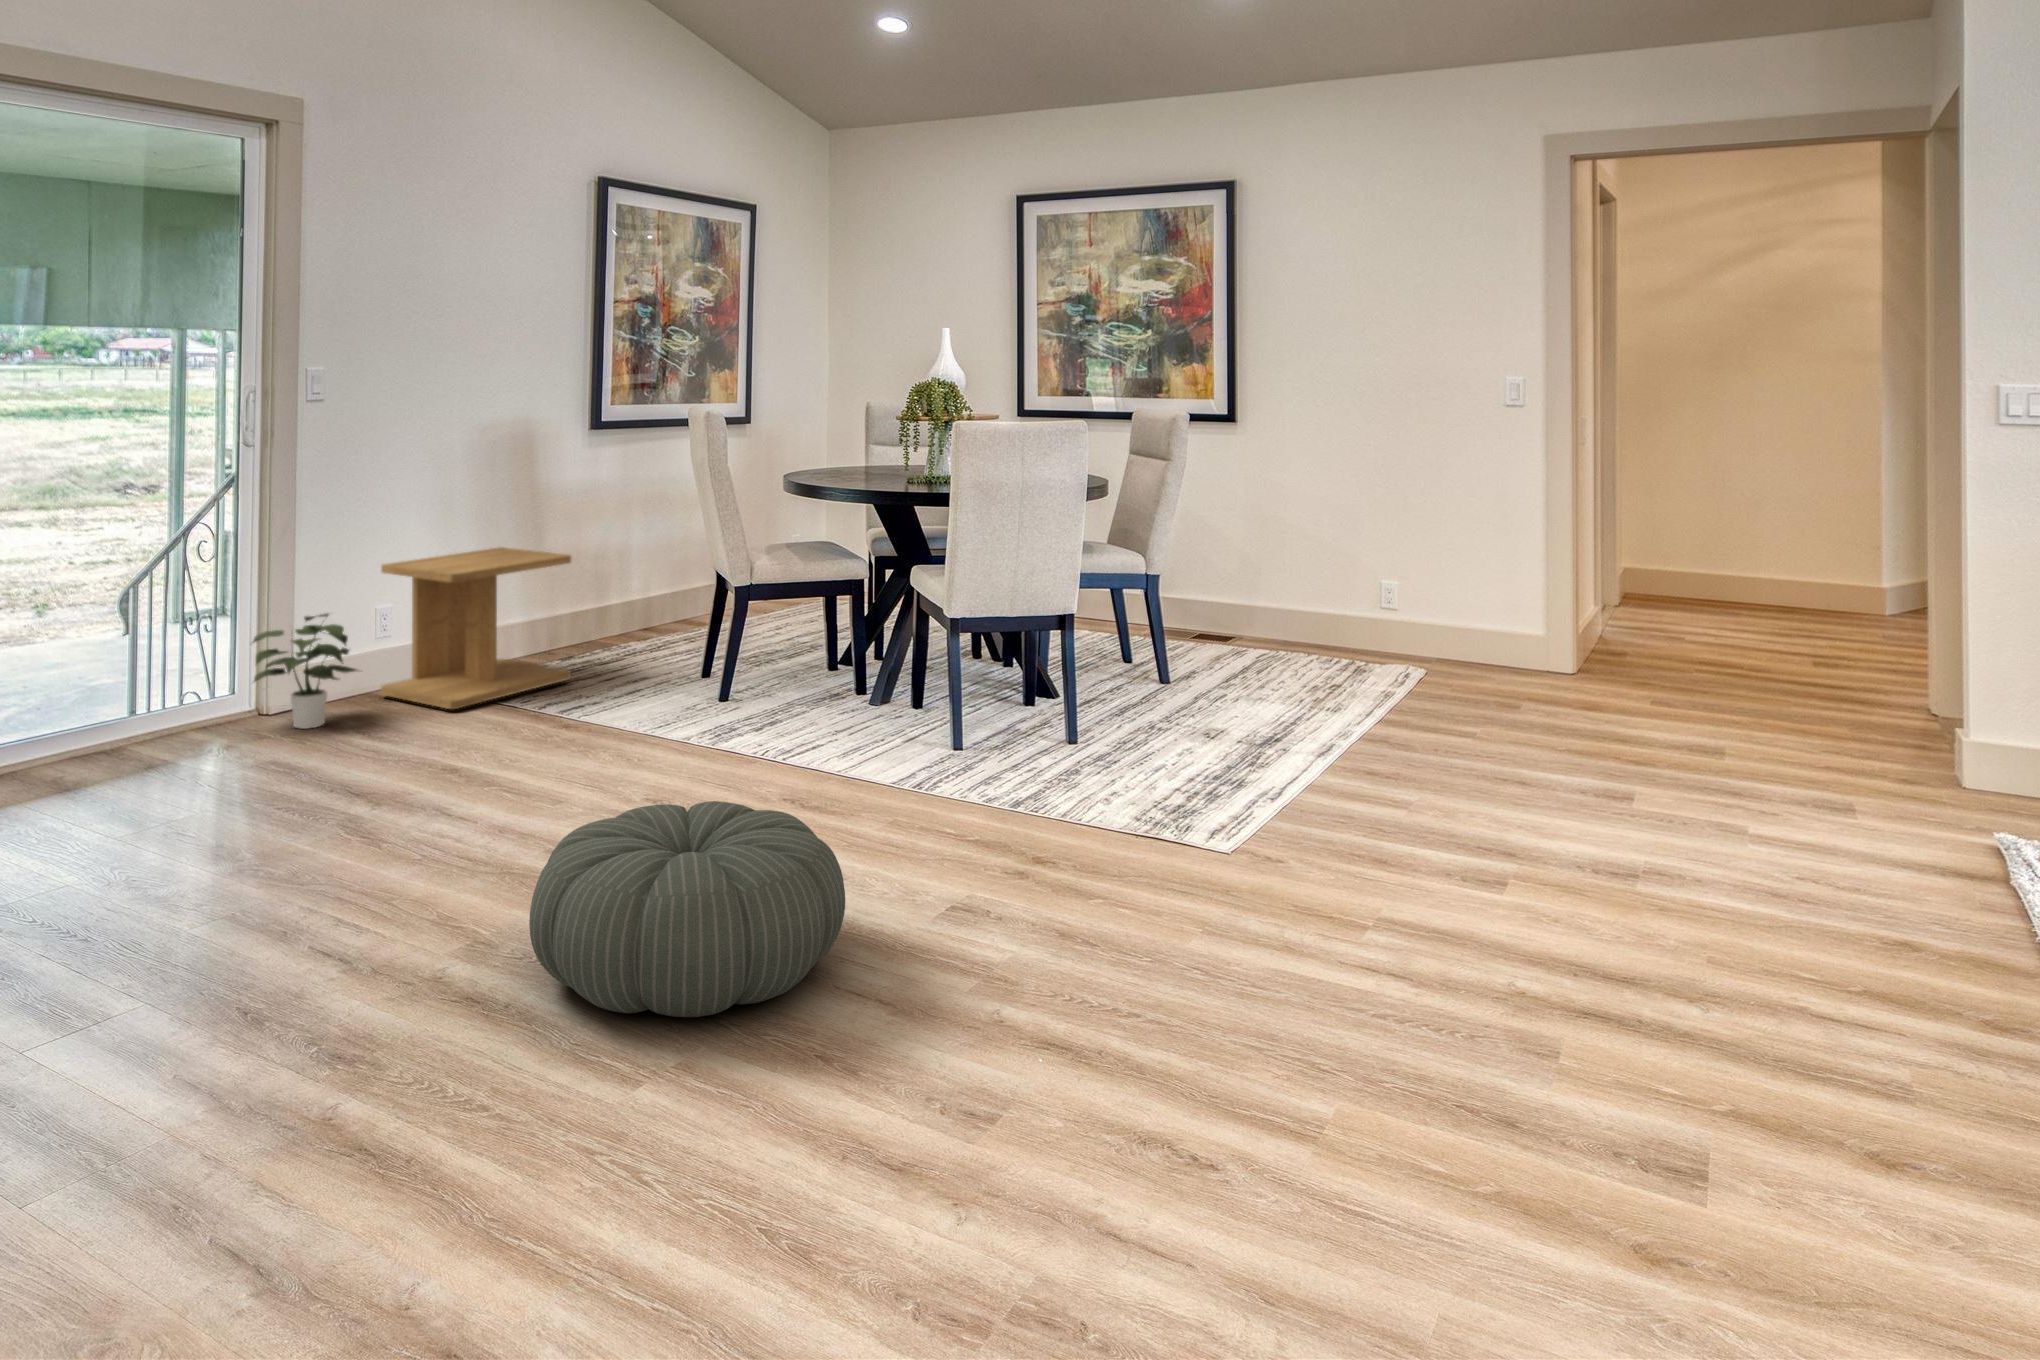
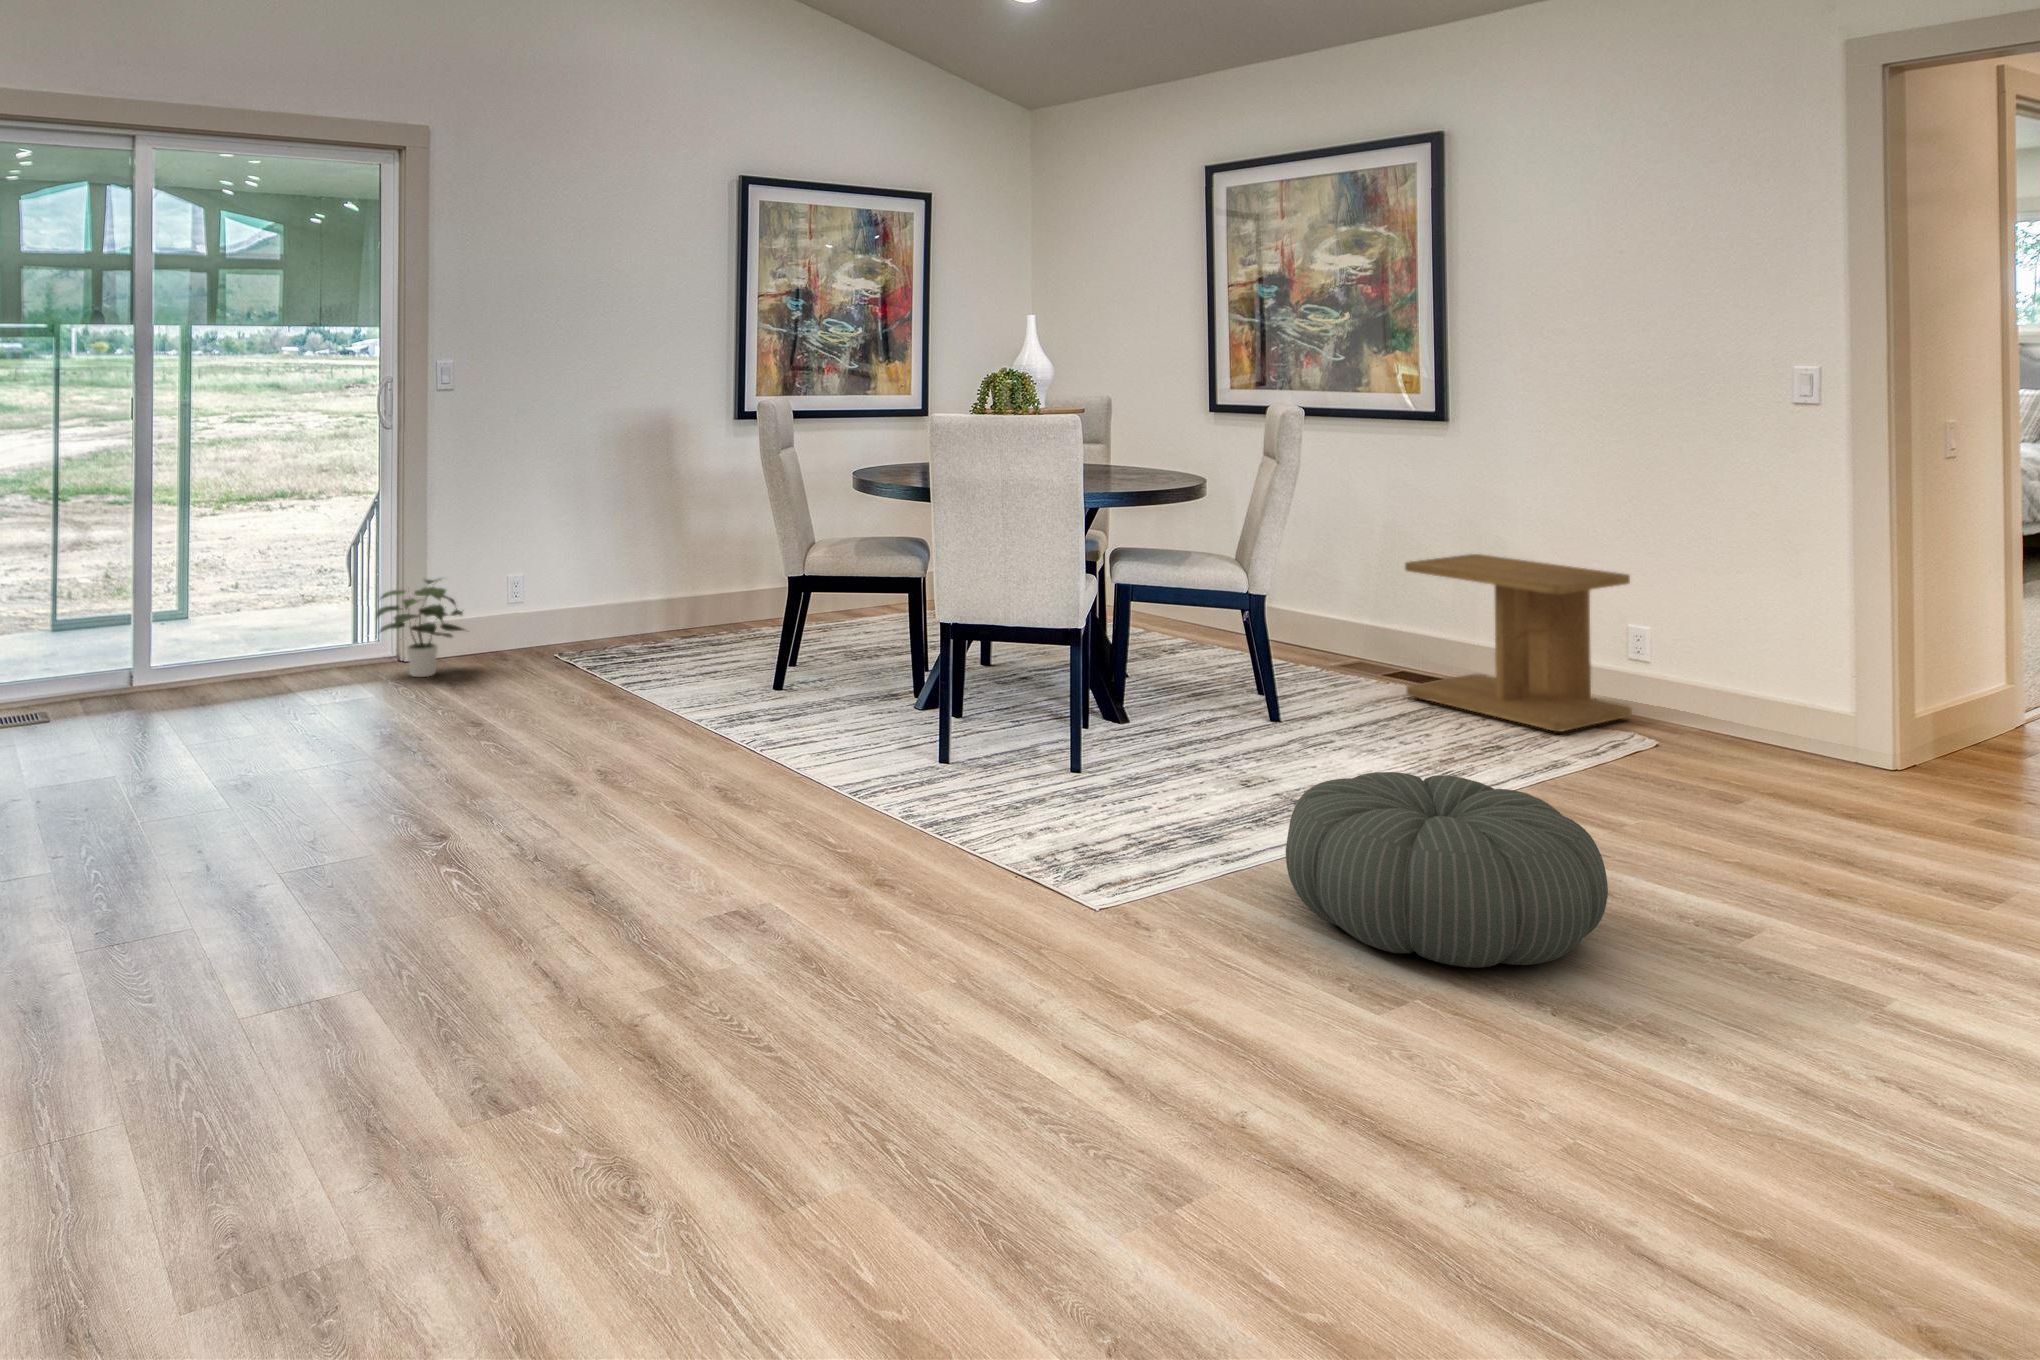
side table: present [381,547,571,709] -> present [1405,554,1632,731]
pouf: present [529,801,845,1017] -> present [1286,772,1608,968]

